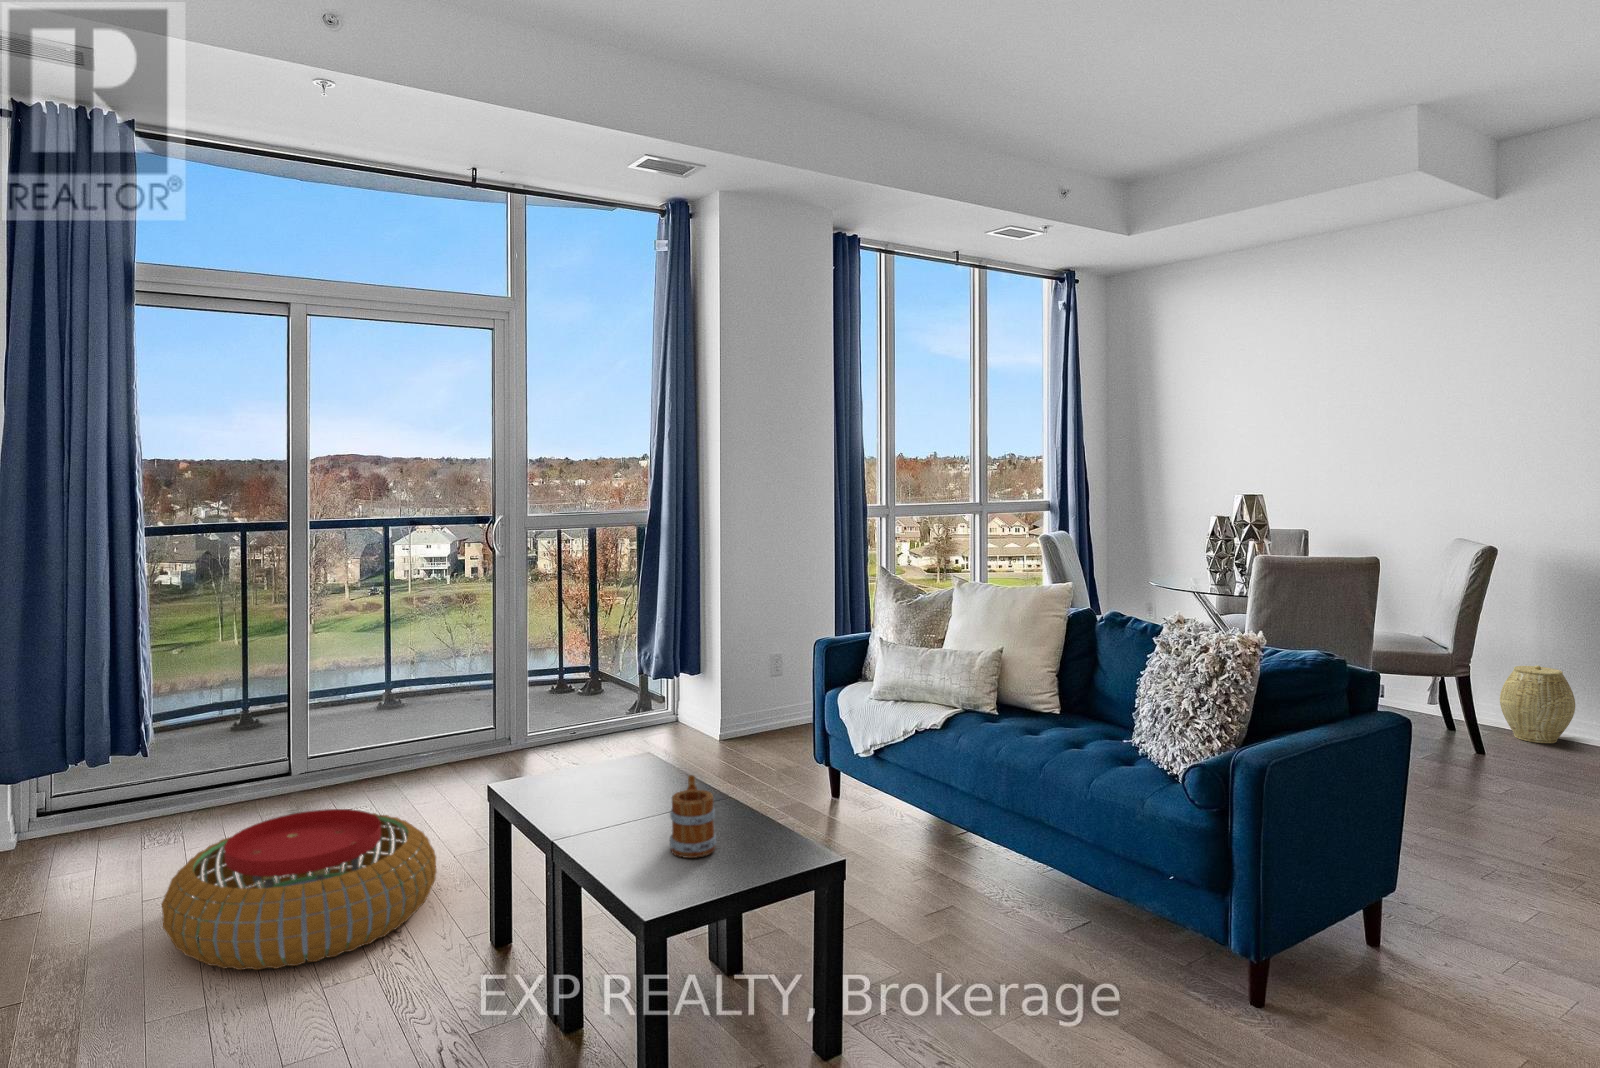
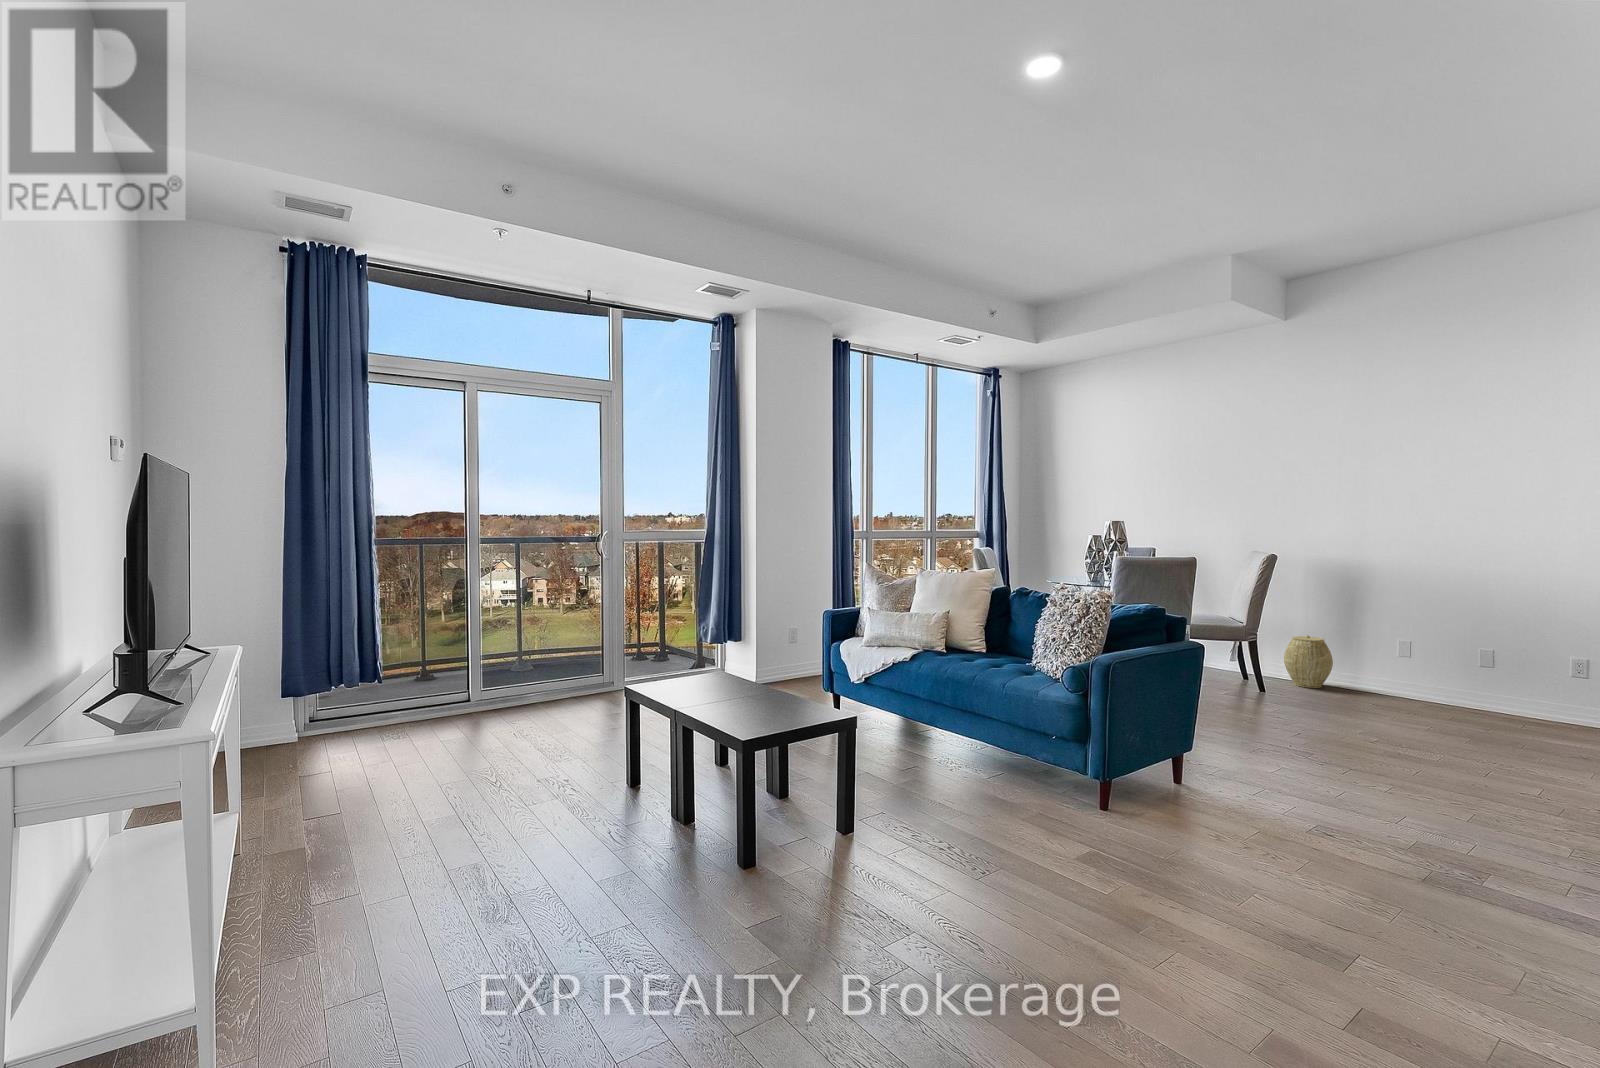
mug: present [670,775,717,858] -> none [751,670,780,717]
pouf: present [162,809,437,970] -> none [420,708,588,798]

